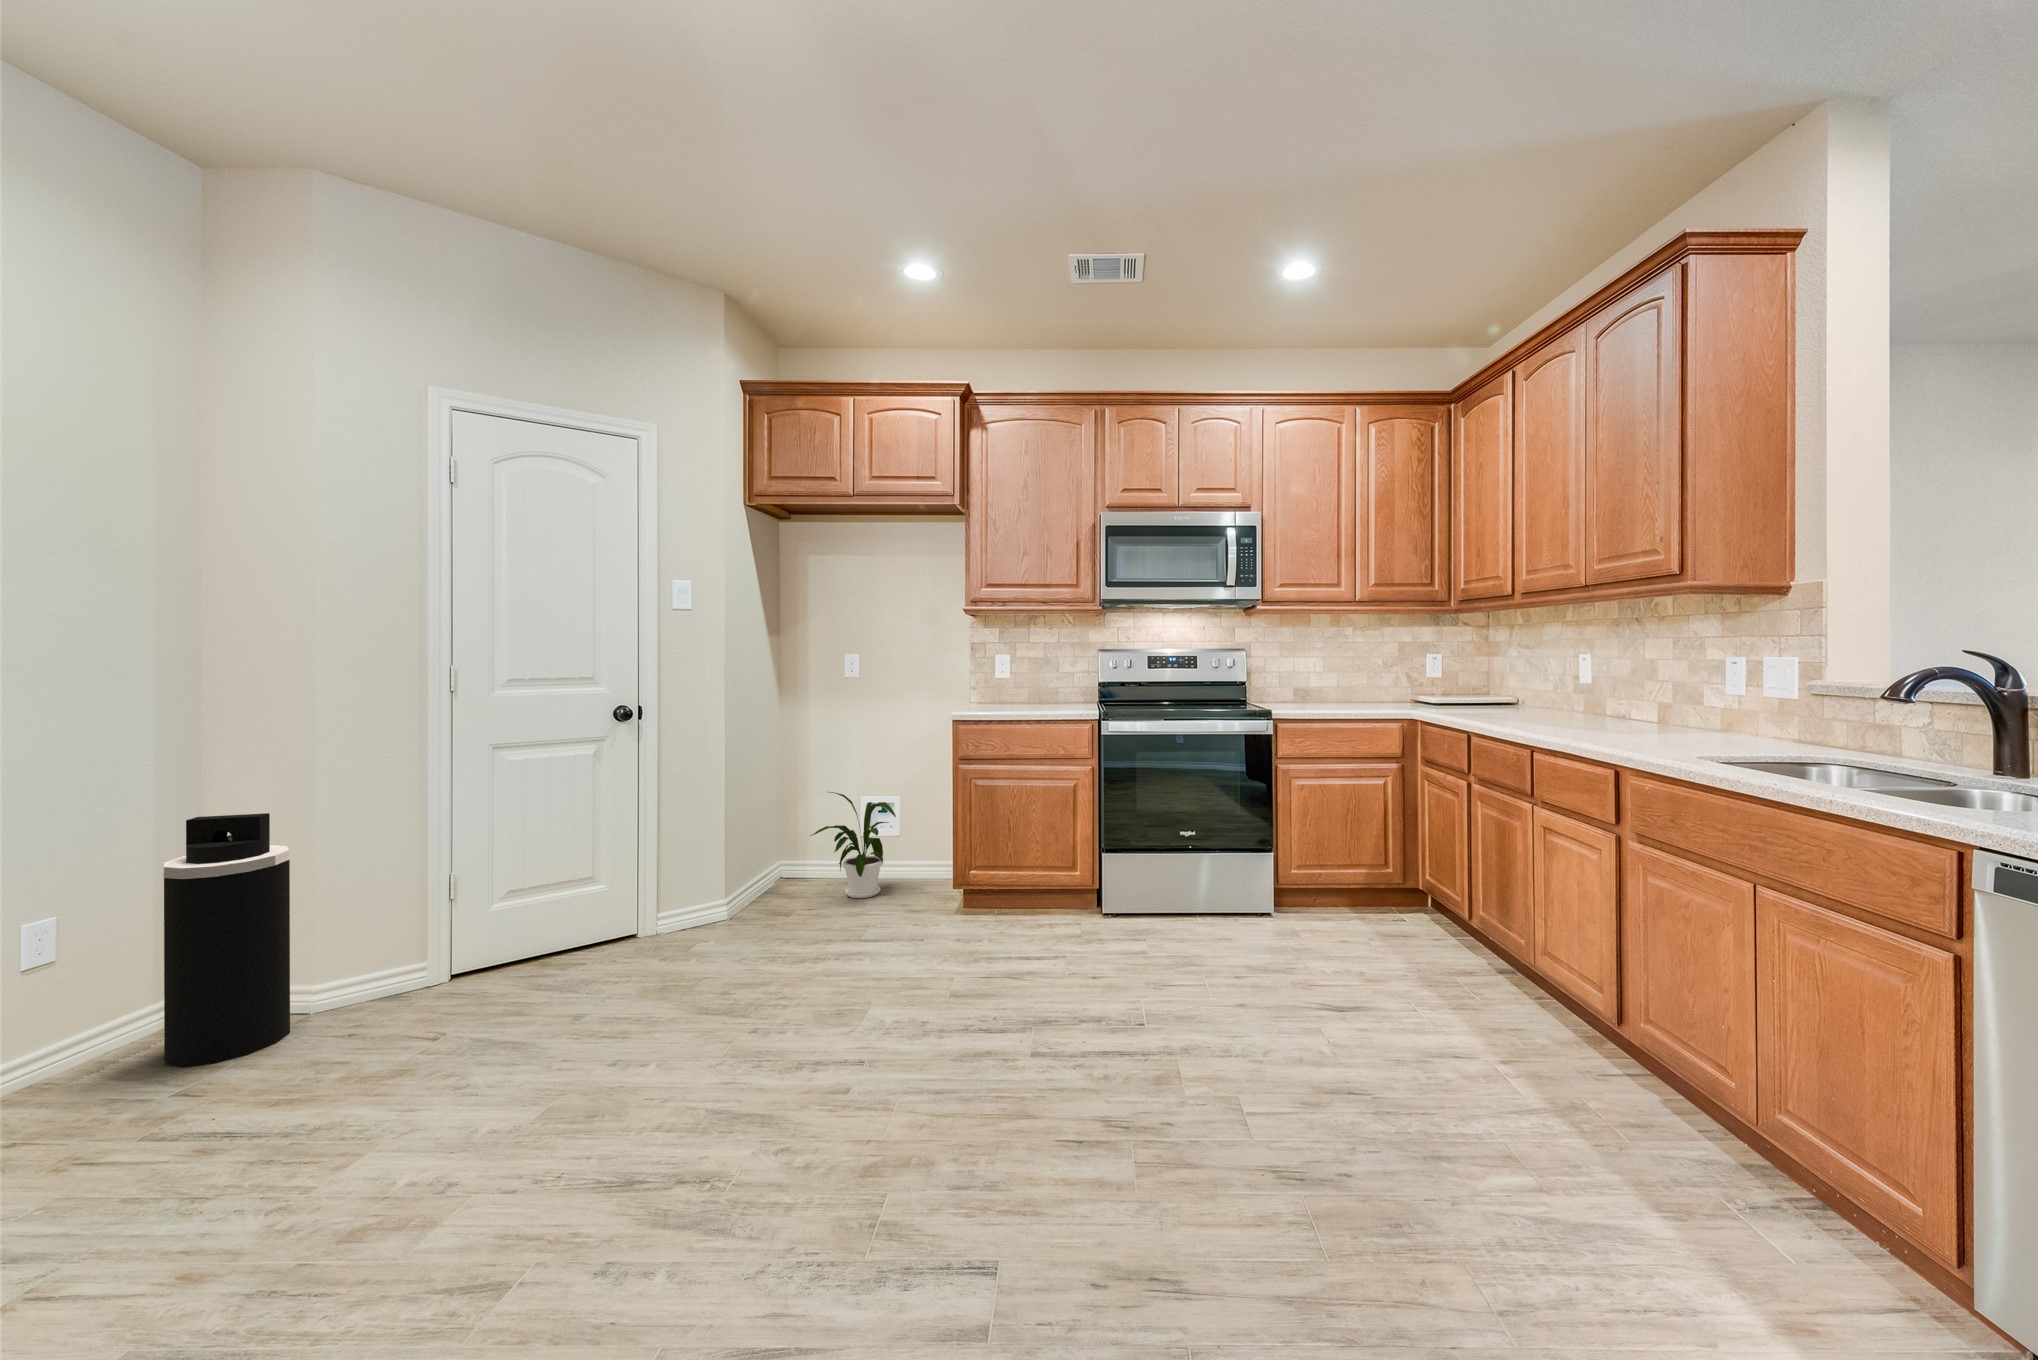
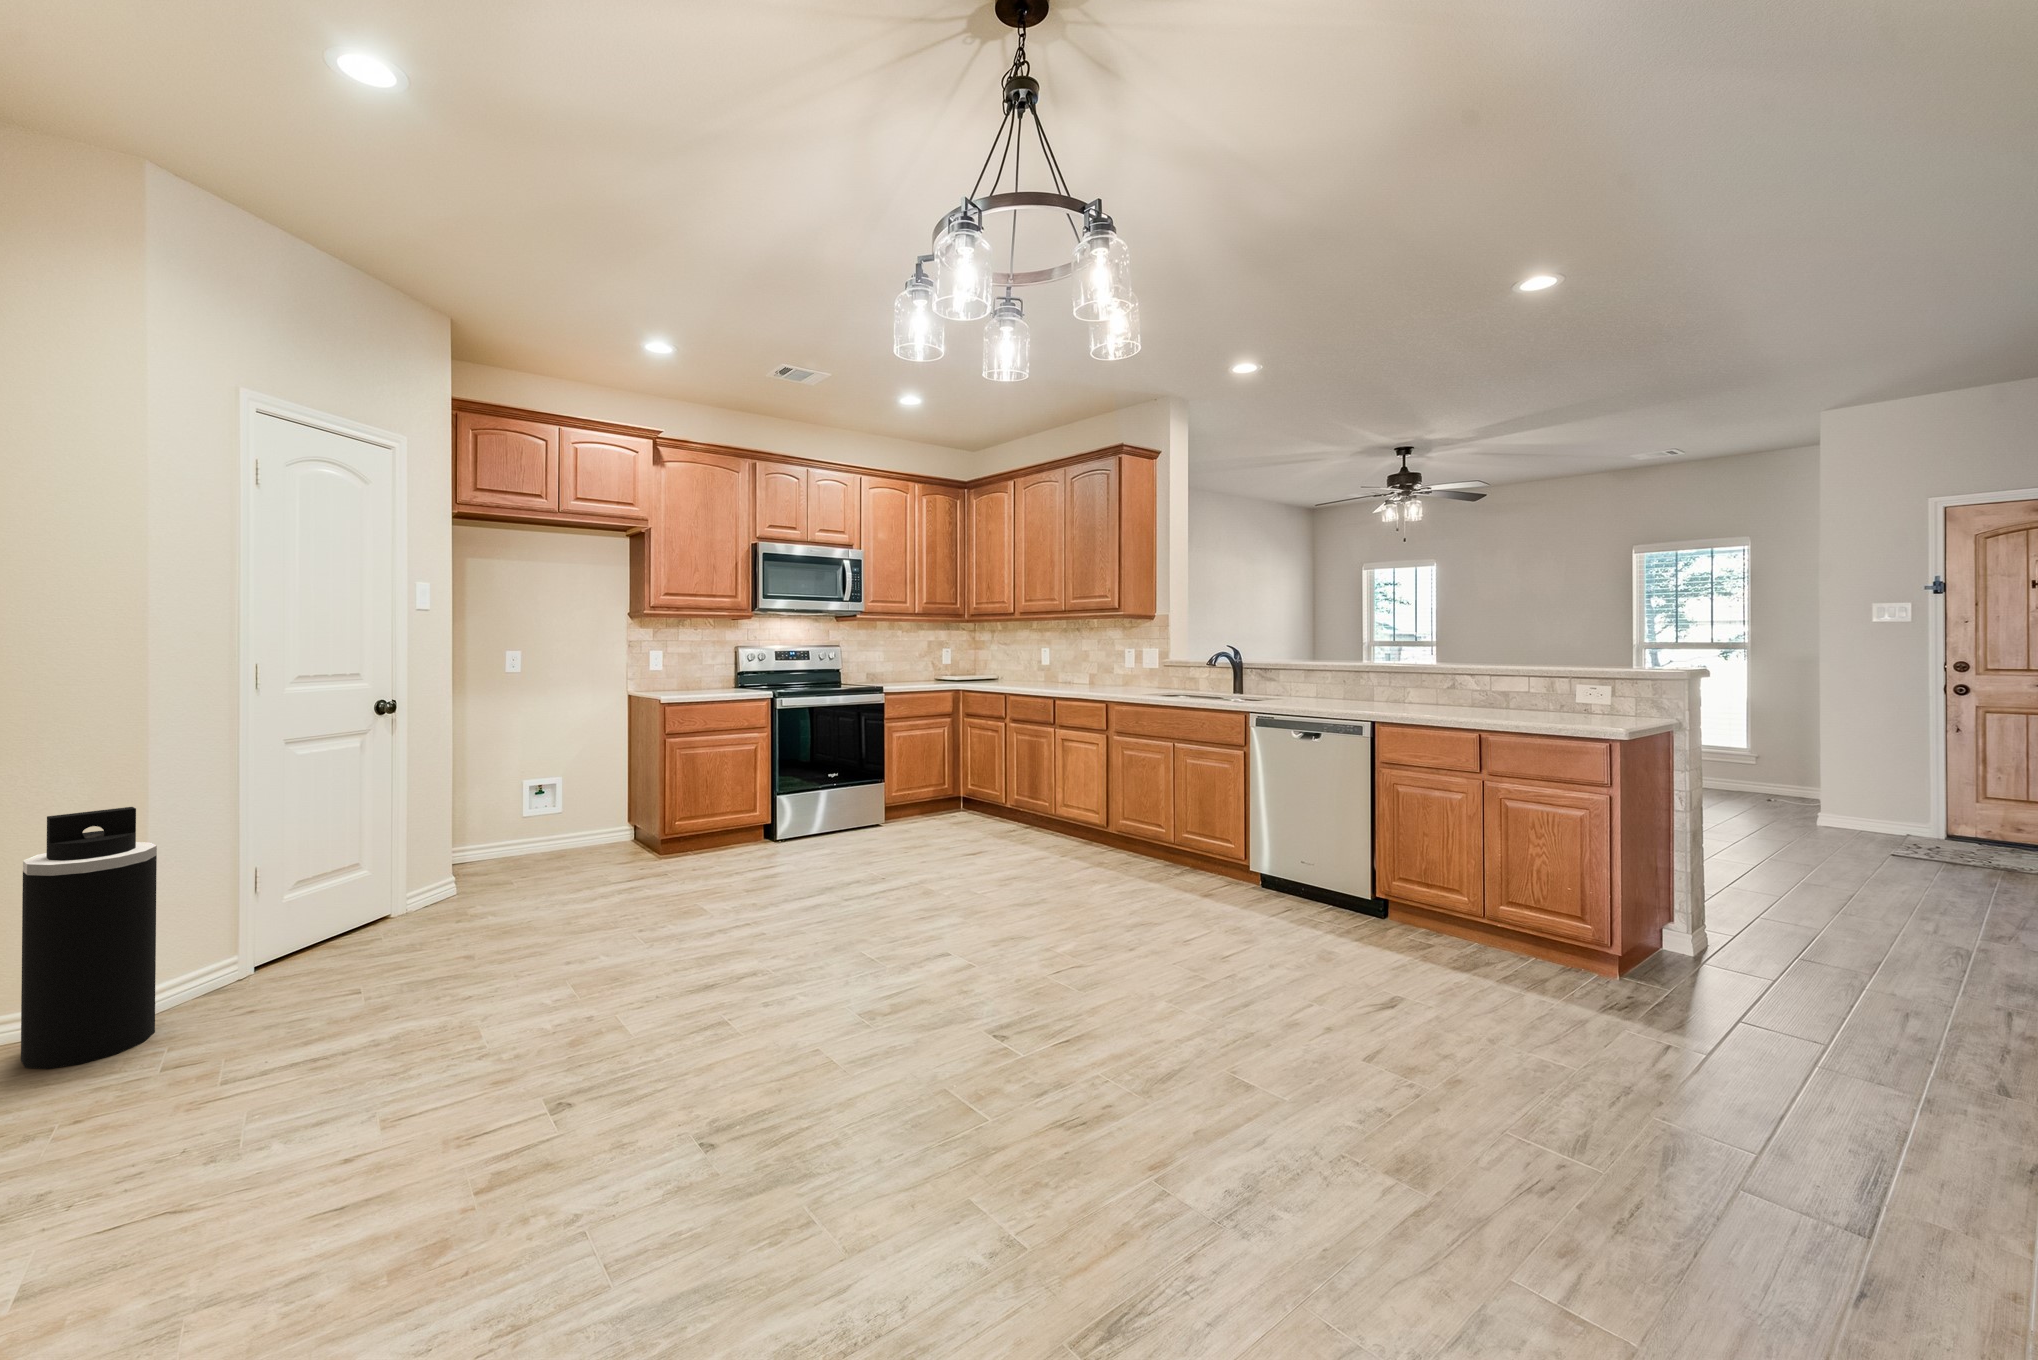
house plant: present [810,792,896,898] -> none [513,773,594,862]

